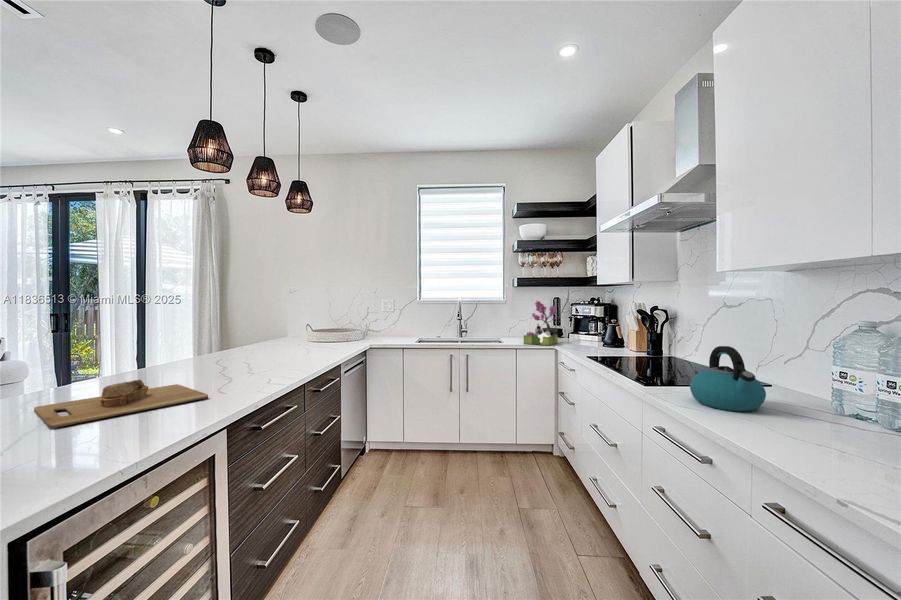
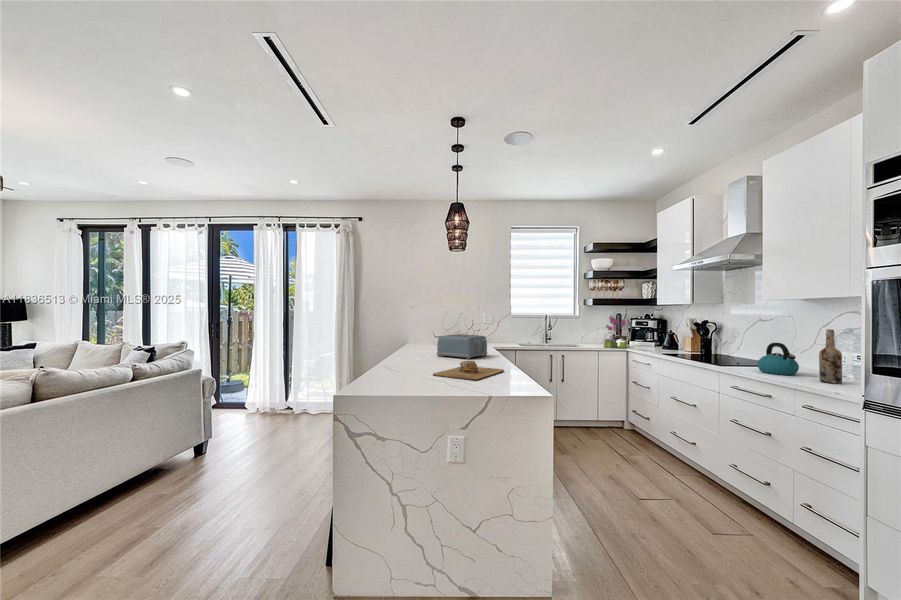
wine bottle: none [798,322,849,446] -> present [819,329,842,384]
toaster: none [225,328,305,368] -> present [437,334,487,359]

